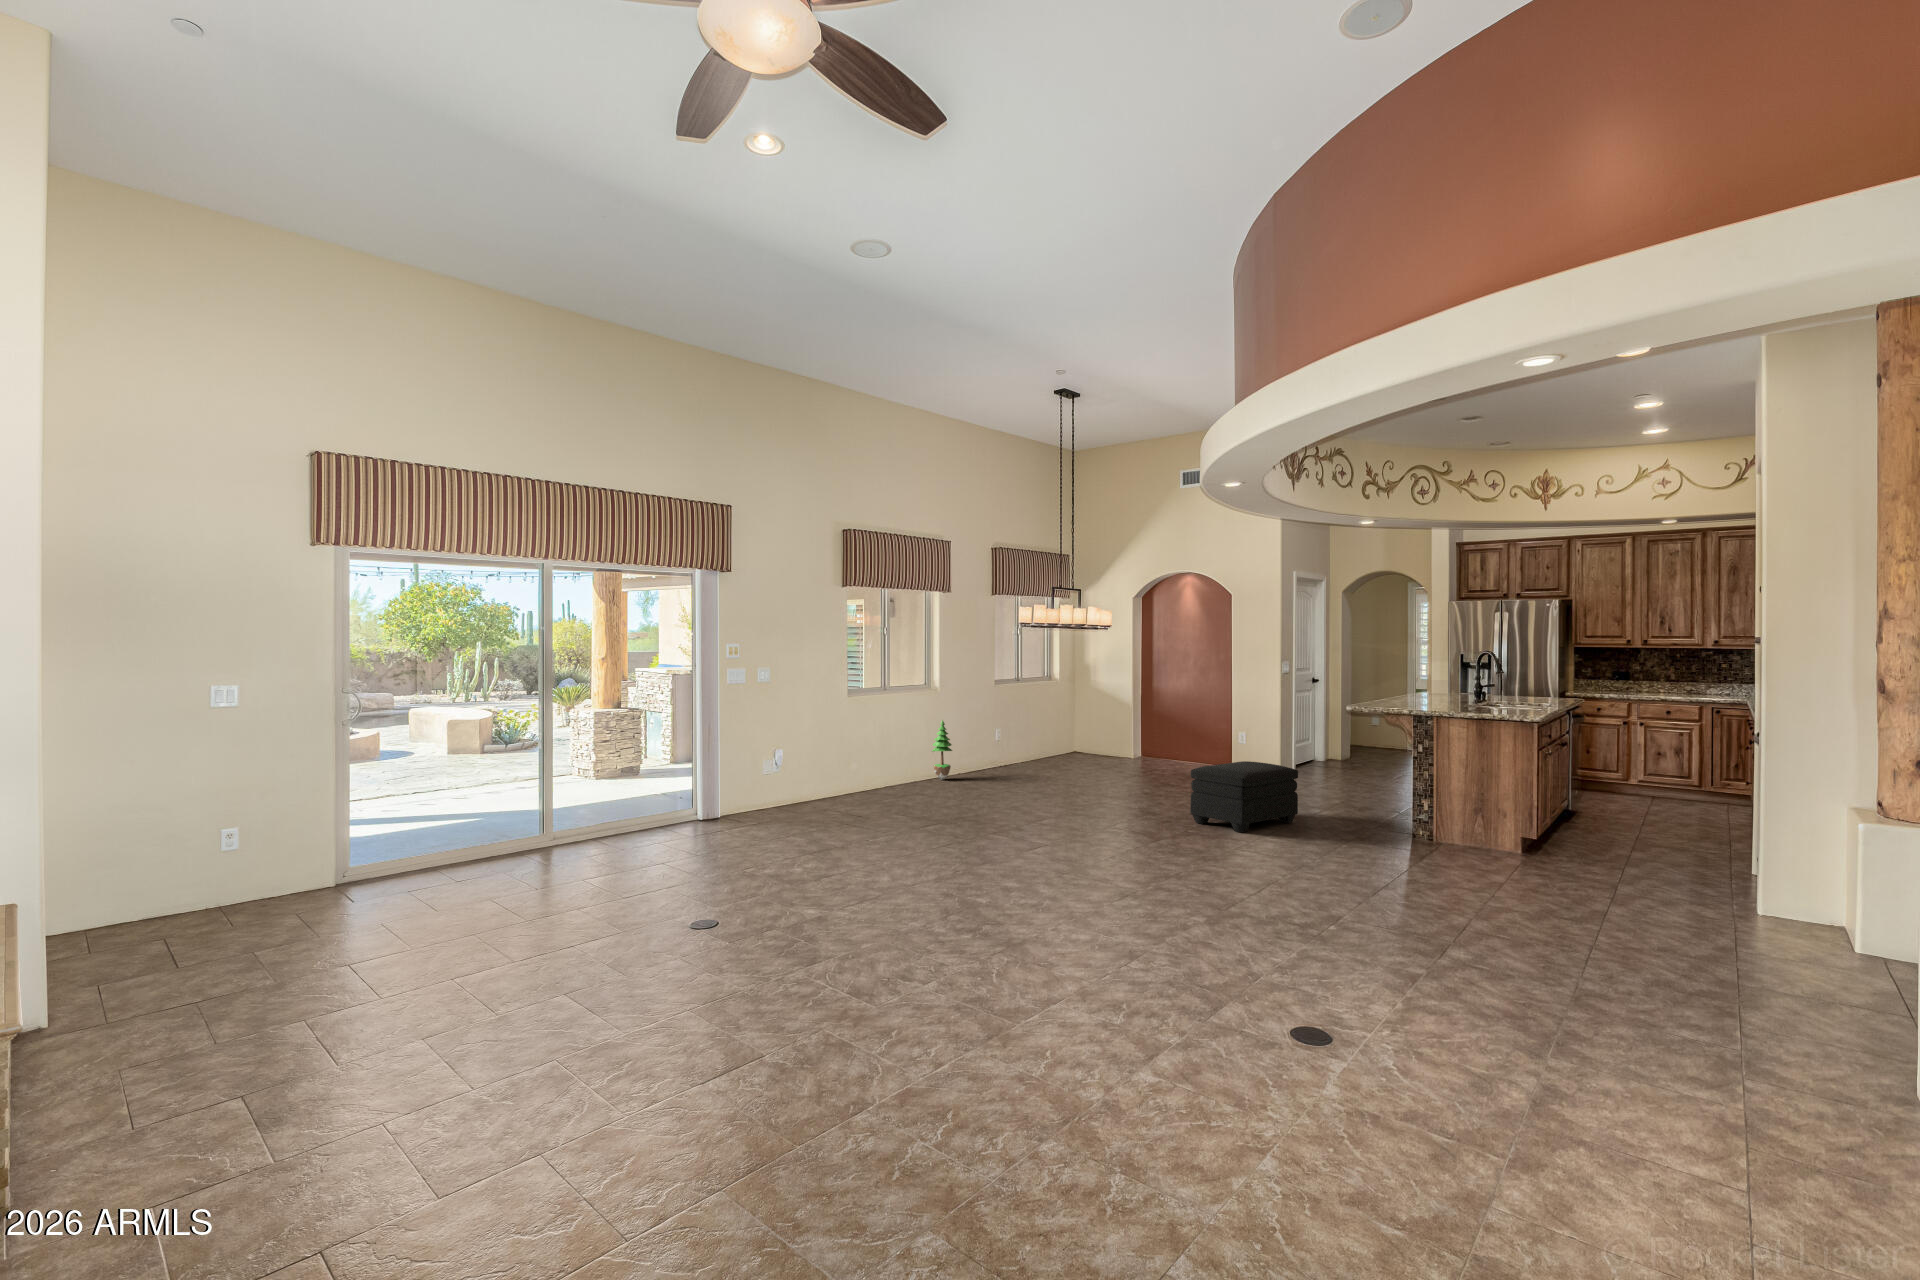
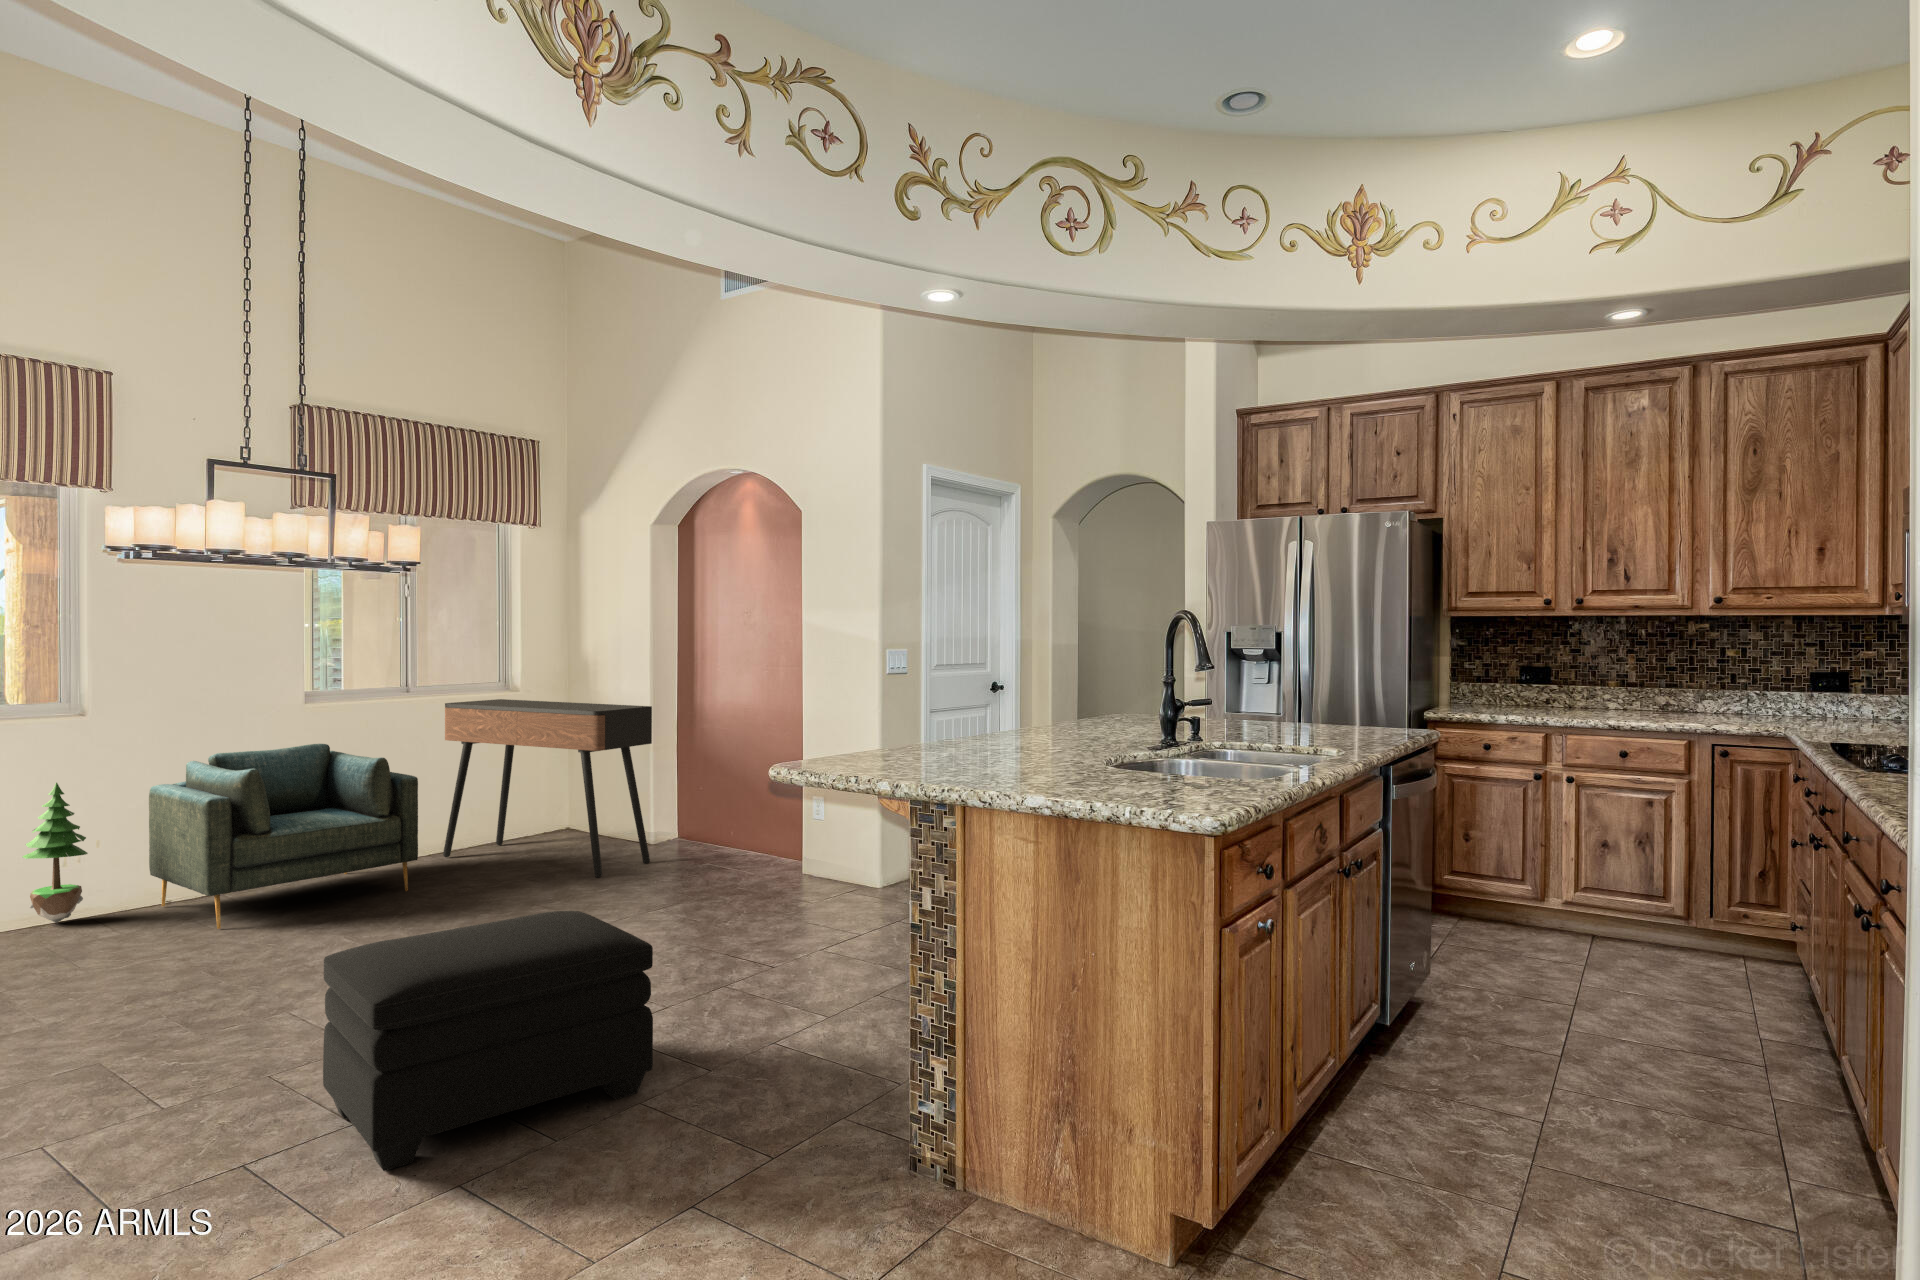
console table: none [1049,686,1155,770] -> present [443,699,652,877]
armchair: none [967,706,1068,782] -> present [149,744,418,929]

